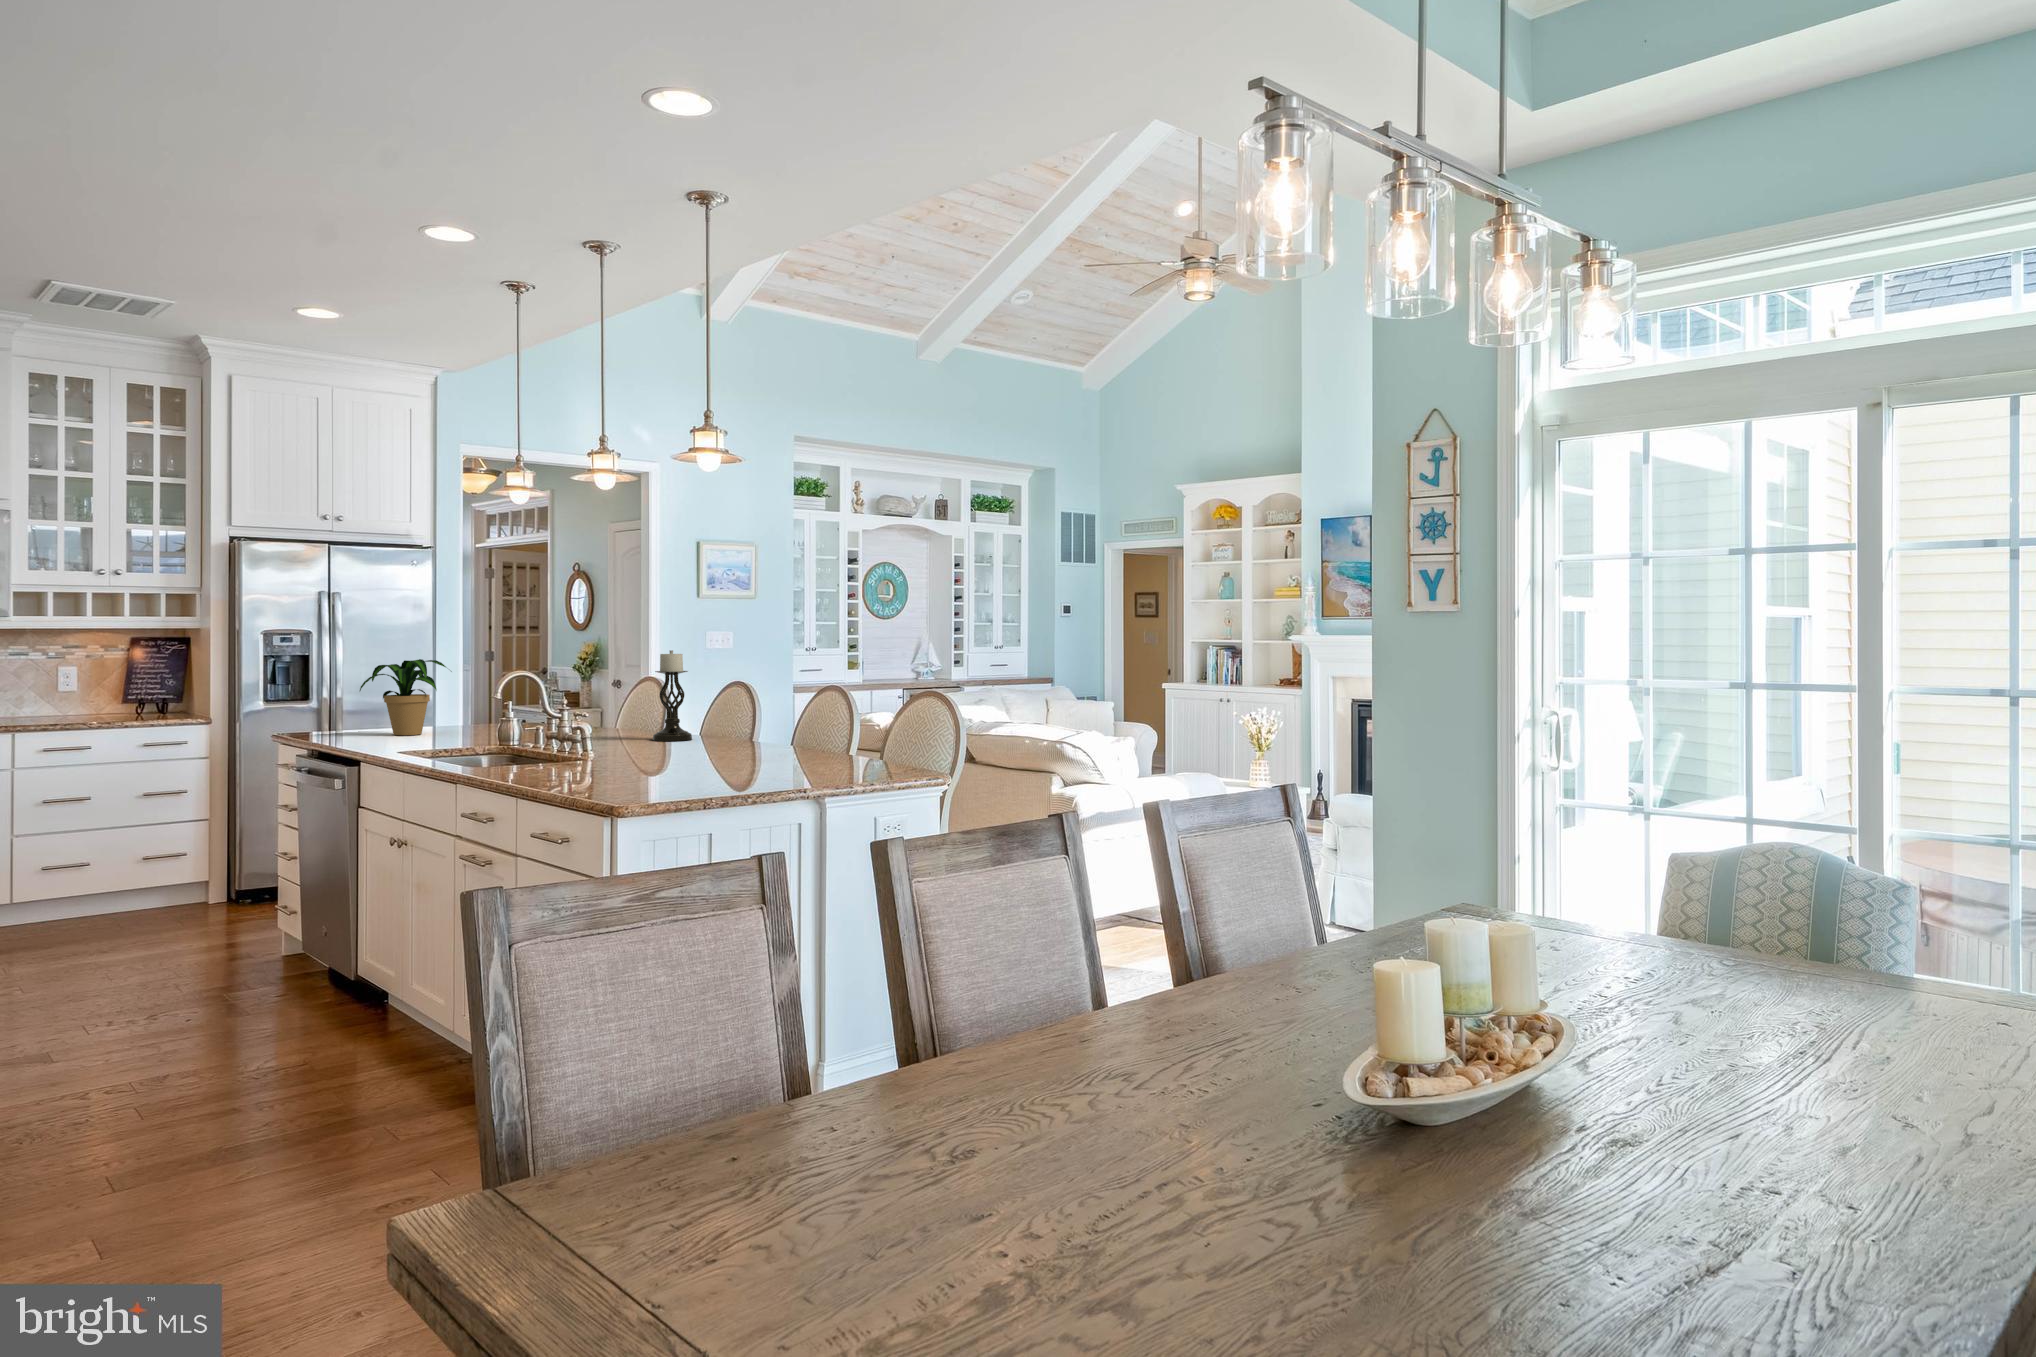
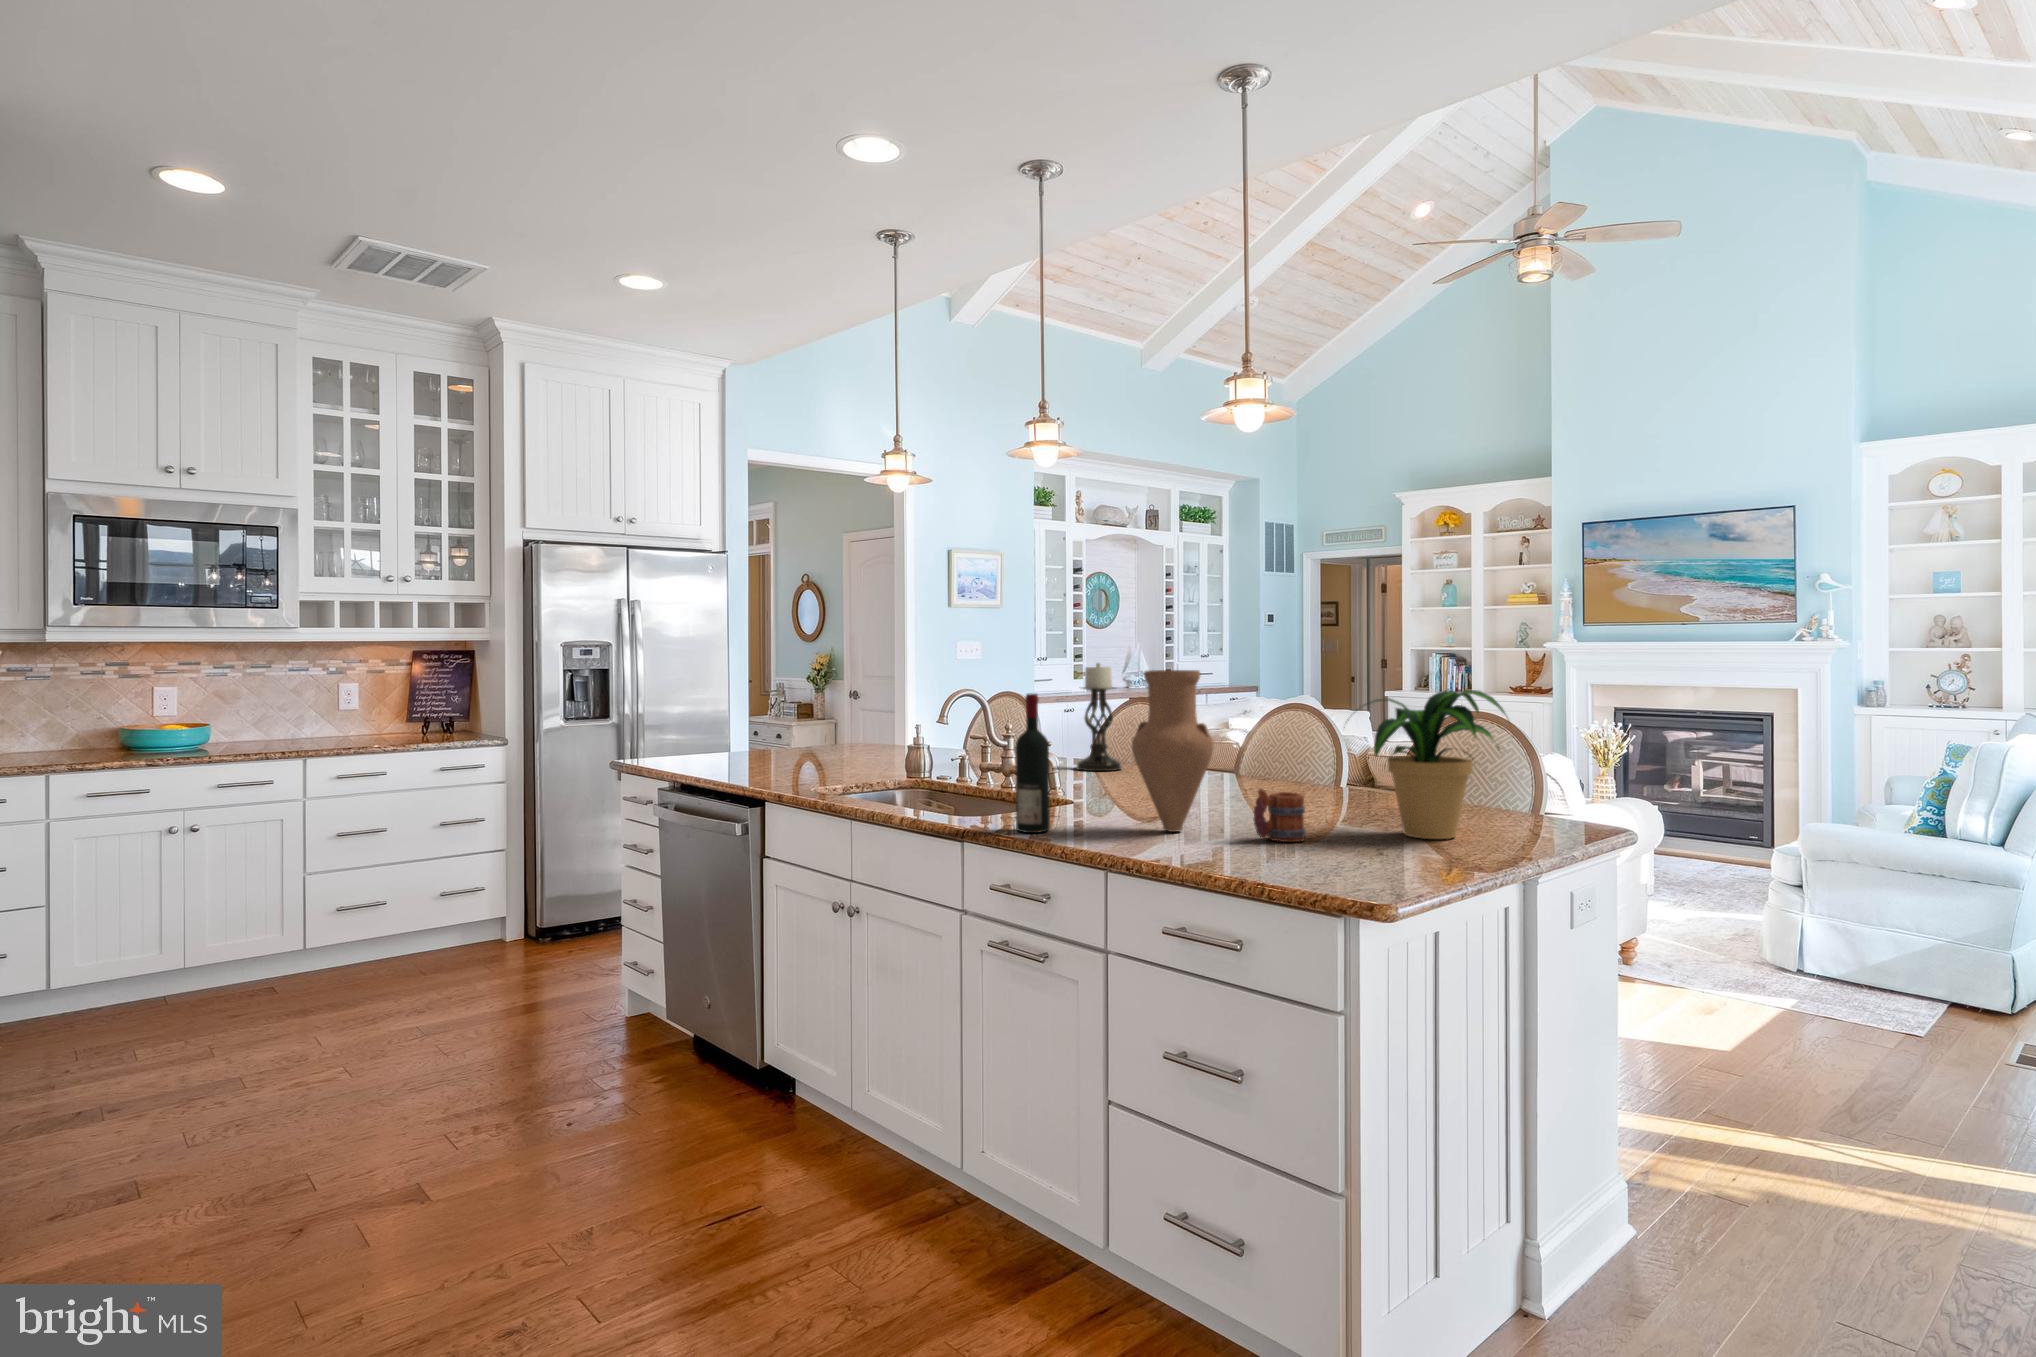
vase: none [560,655,623,774] -> present [1132,670,1214,832]
potted plant: present [360,659,446,735] -> present [1347,690,1507,839]
wine bottle: none [475,672,503,775] -> present [1015,693,1050,833]
mug: none [631,741,674,779] -> present [1254,789,1306,842]

